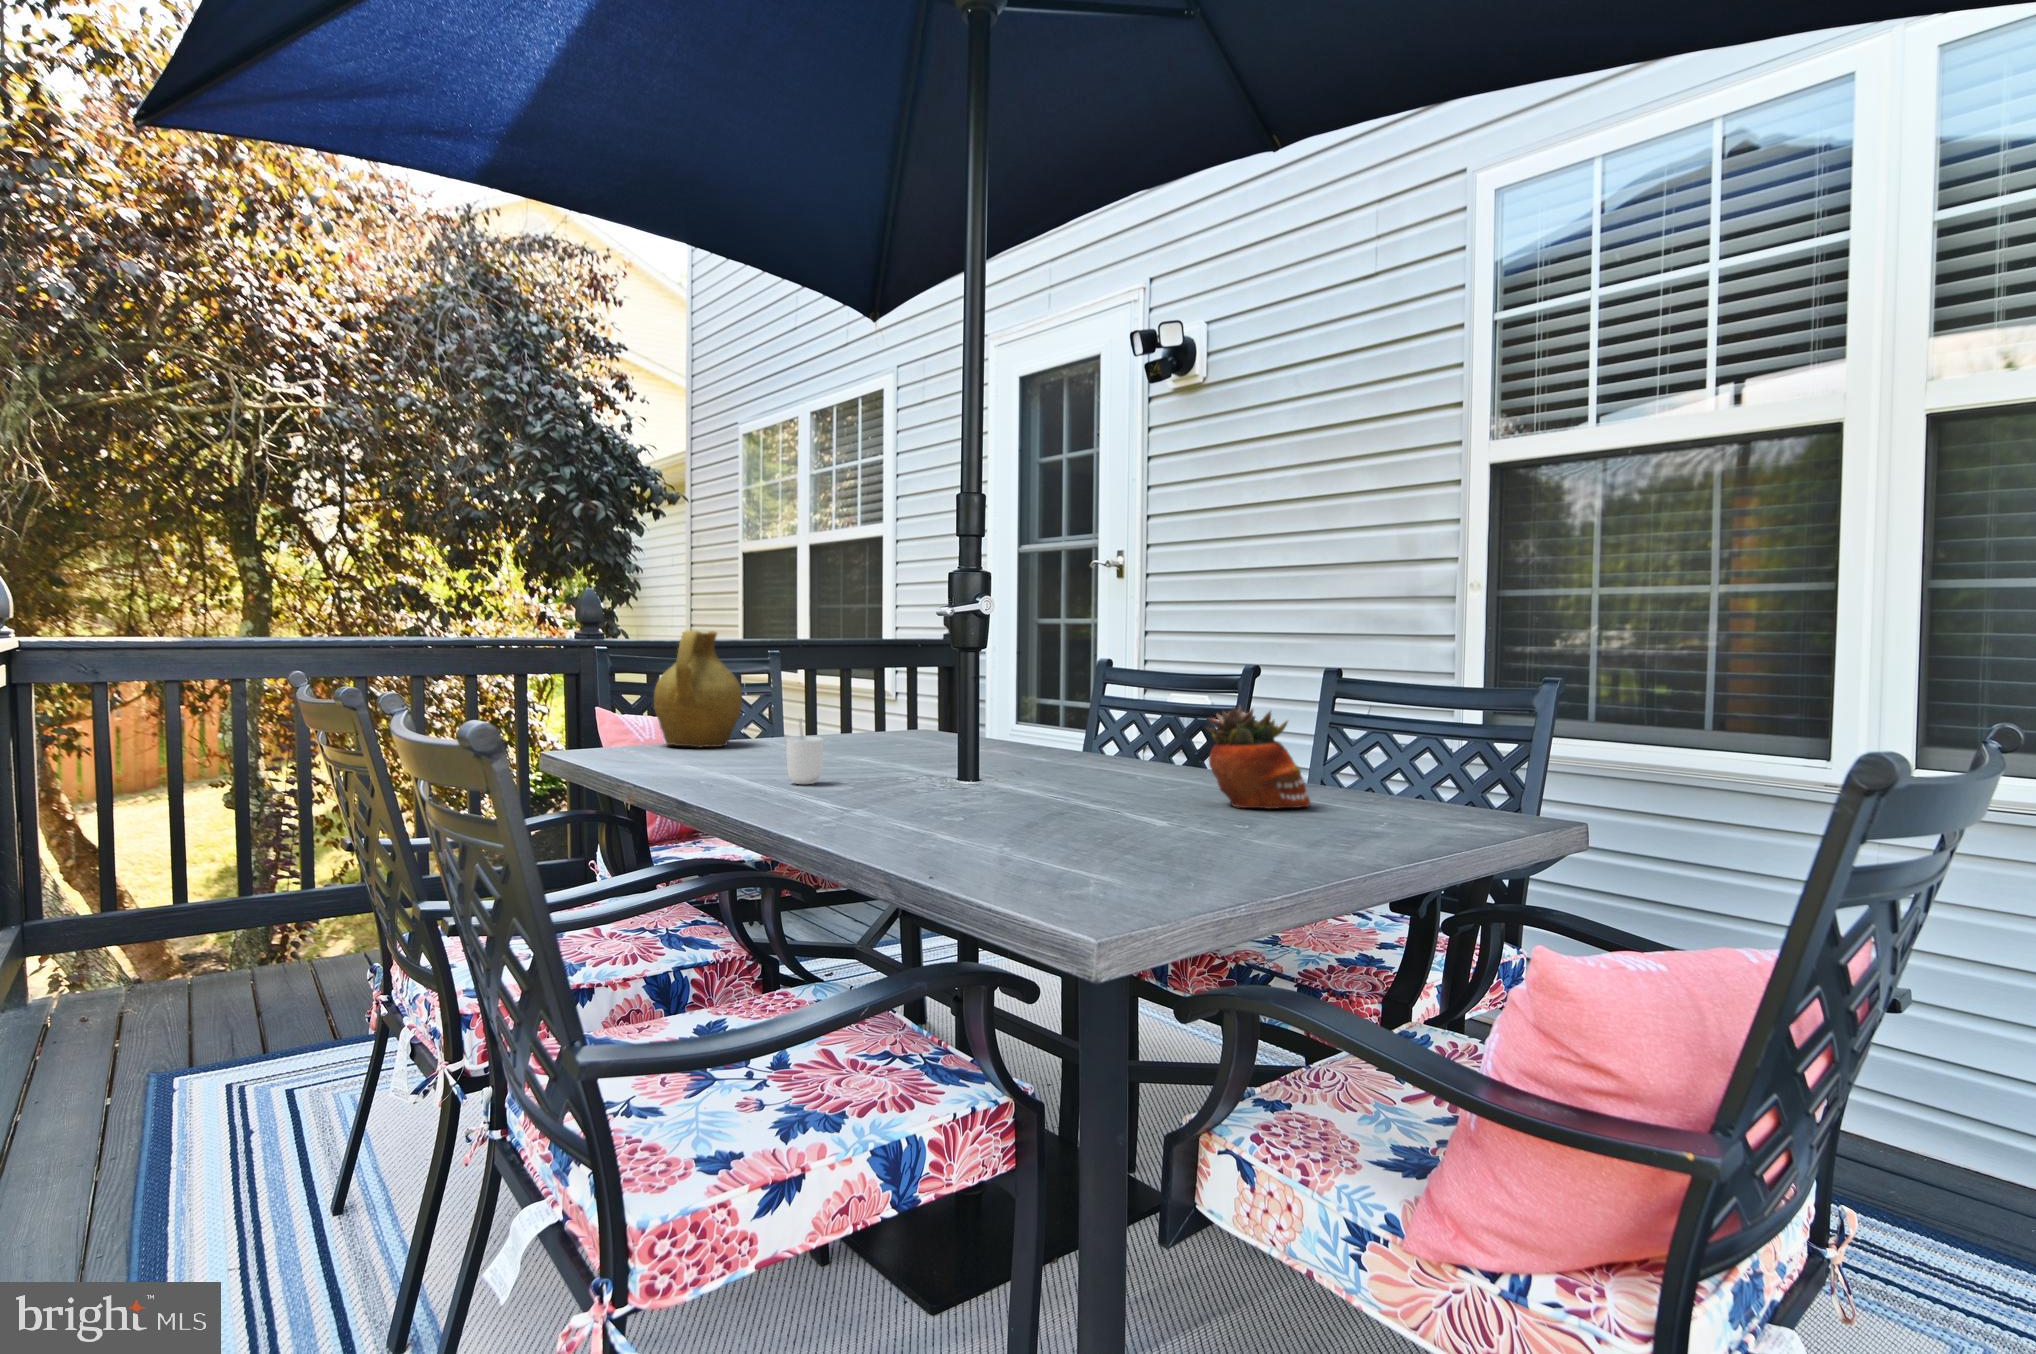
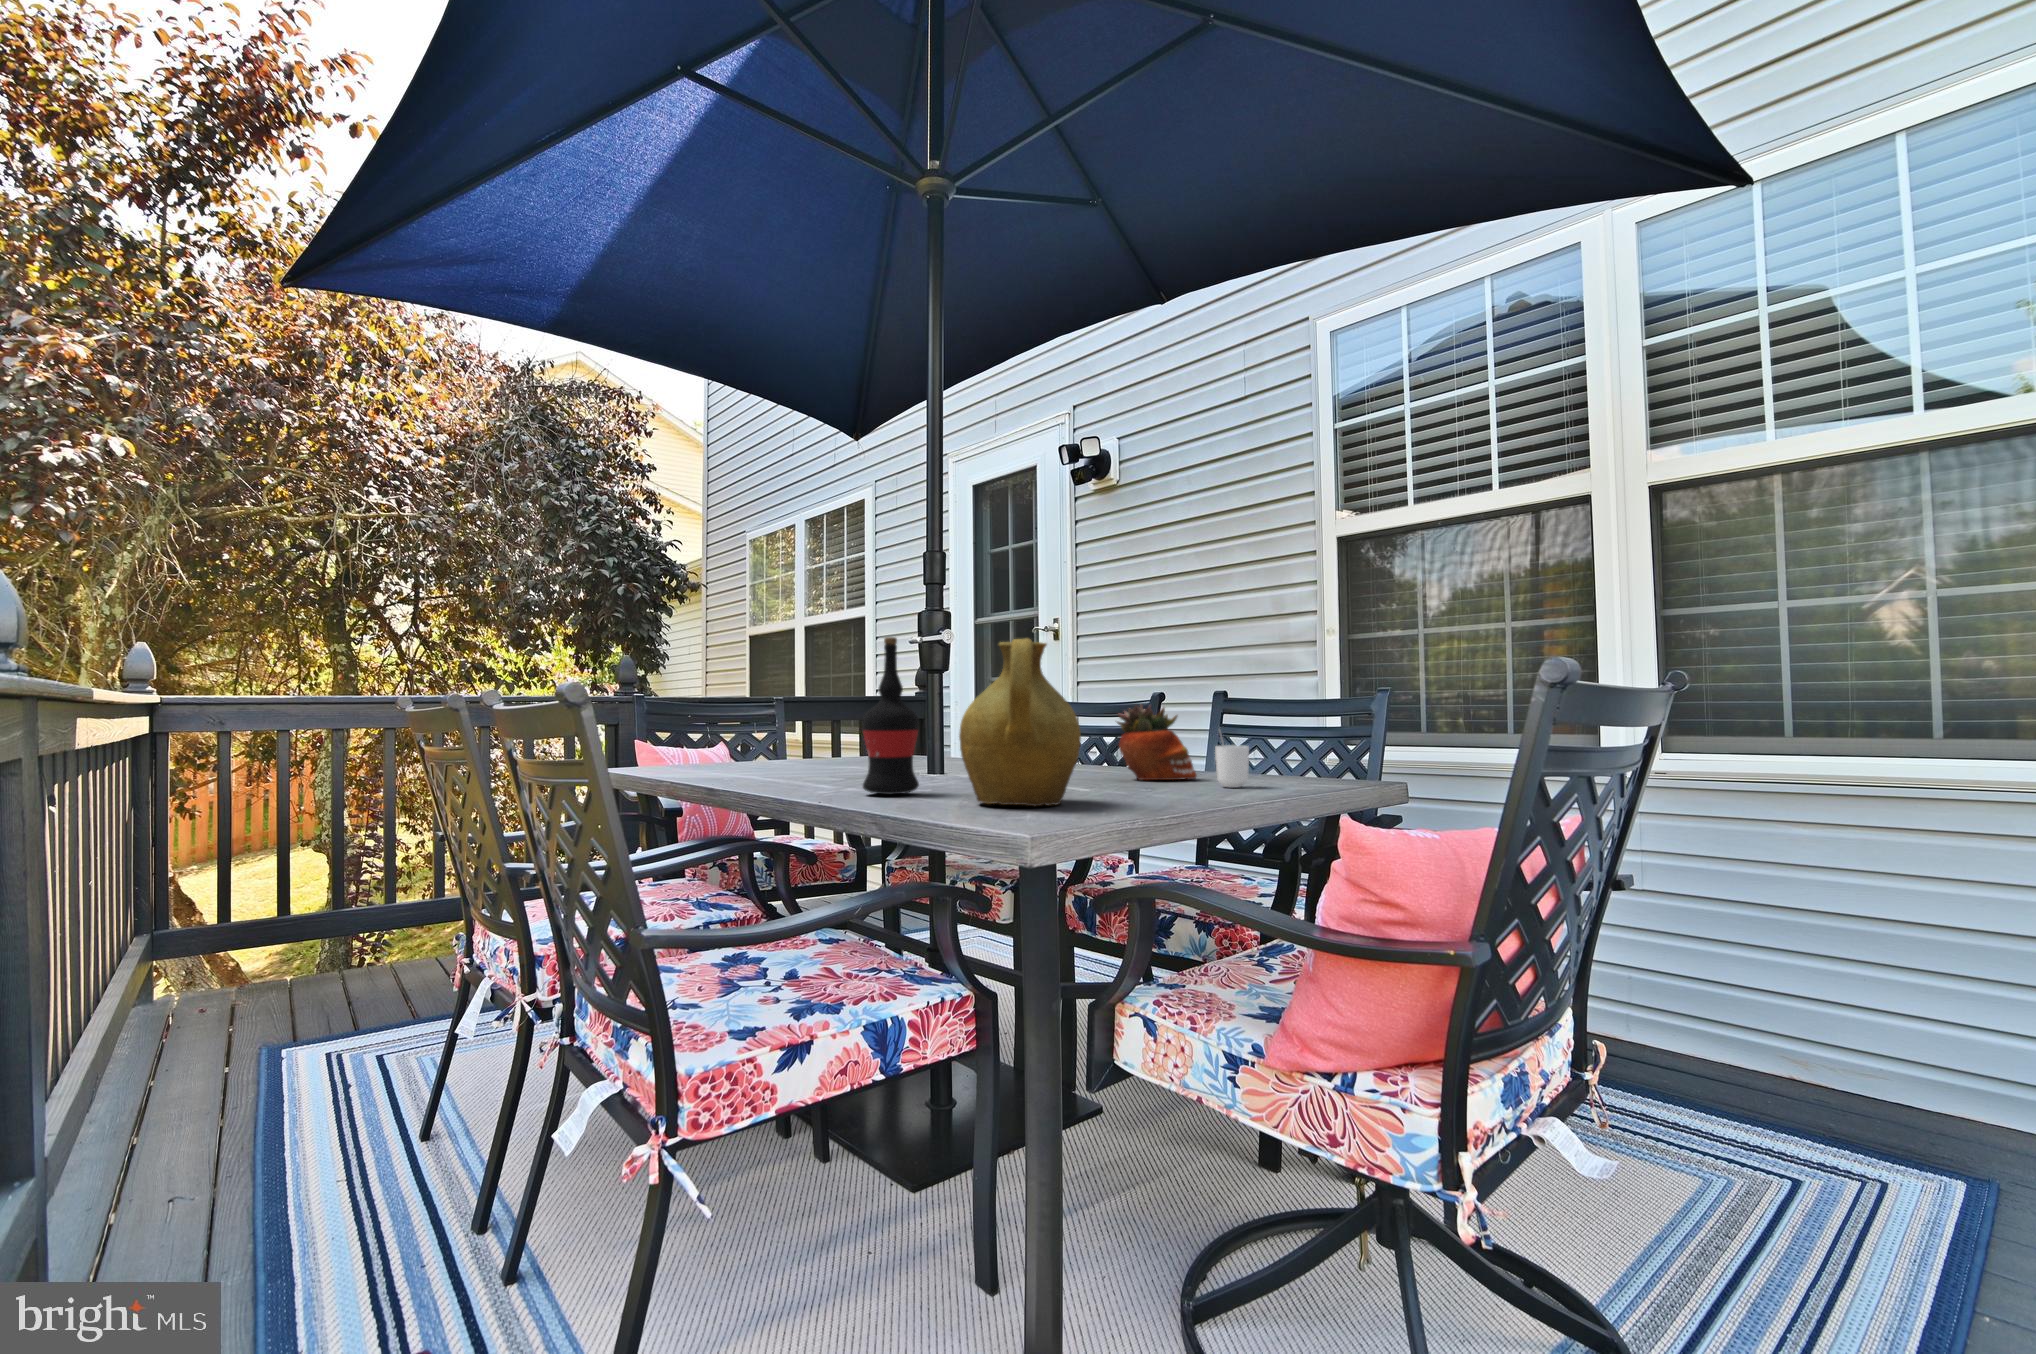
wine bottle: none [873,627,948,835] -> present [862,637,919,794]
pitcher: present [654,630,742,748] -> present [959,639,1081,806]
cup: present [786,719,823,784] -> present [1215,730,1249,787]

